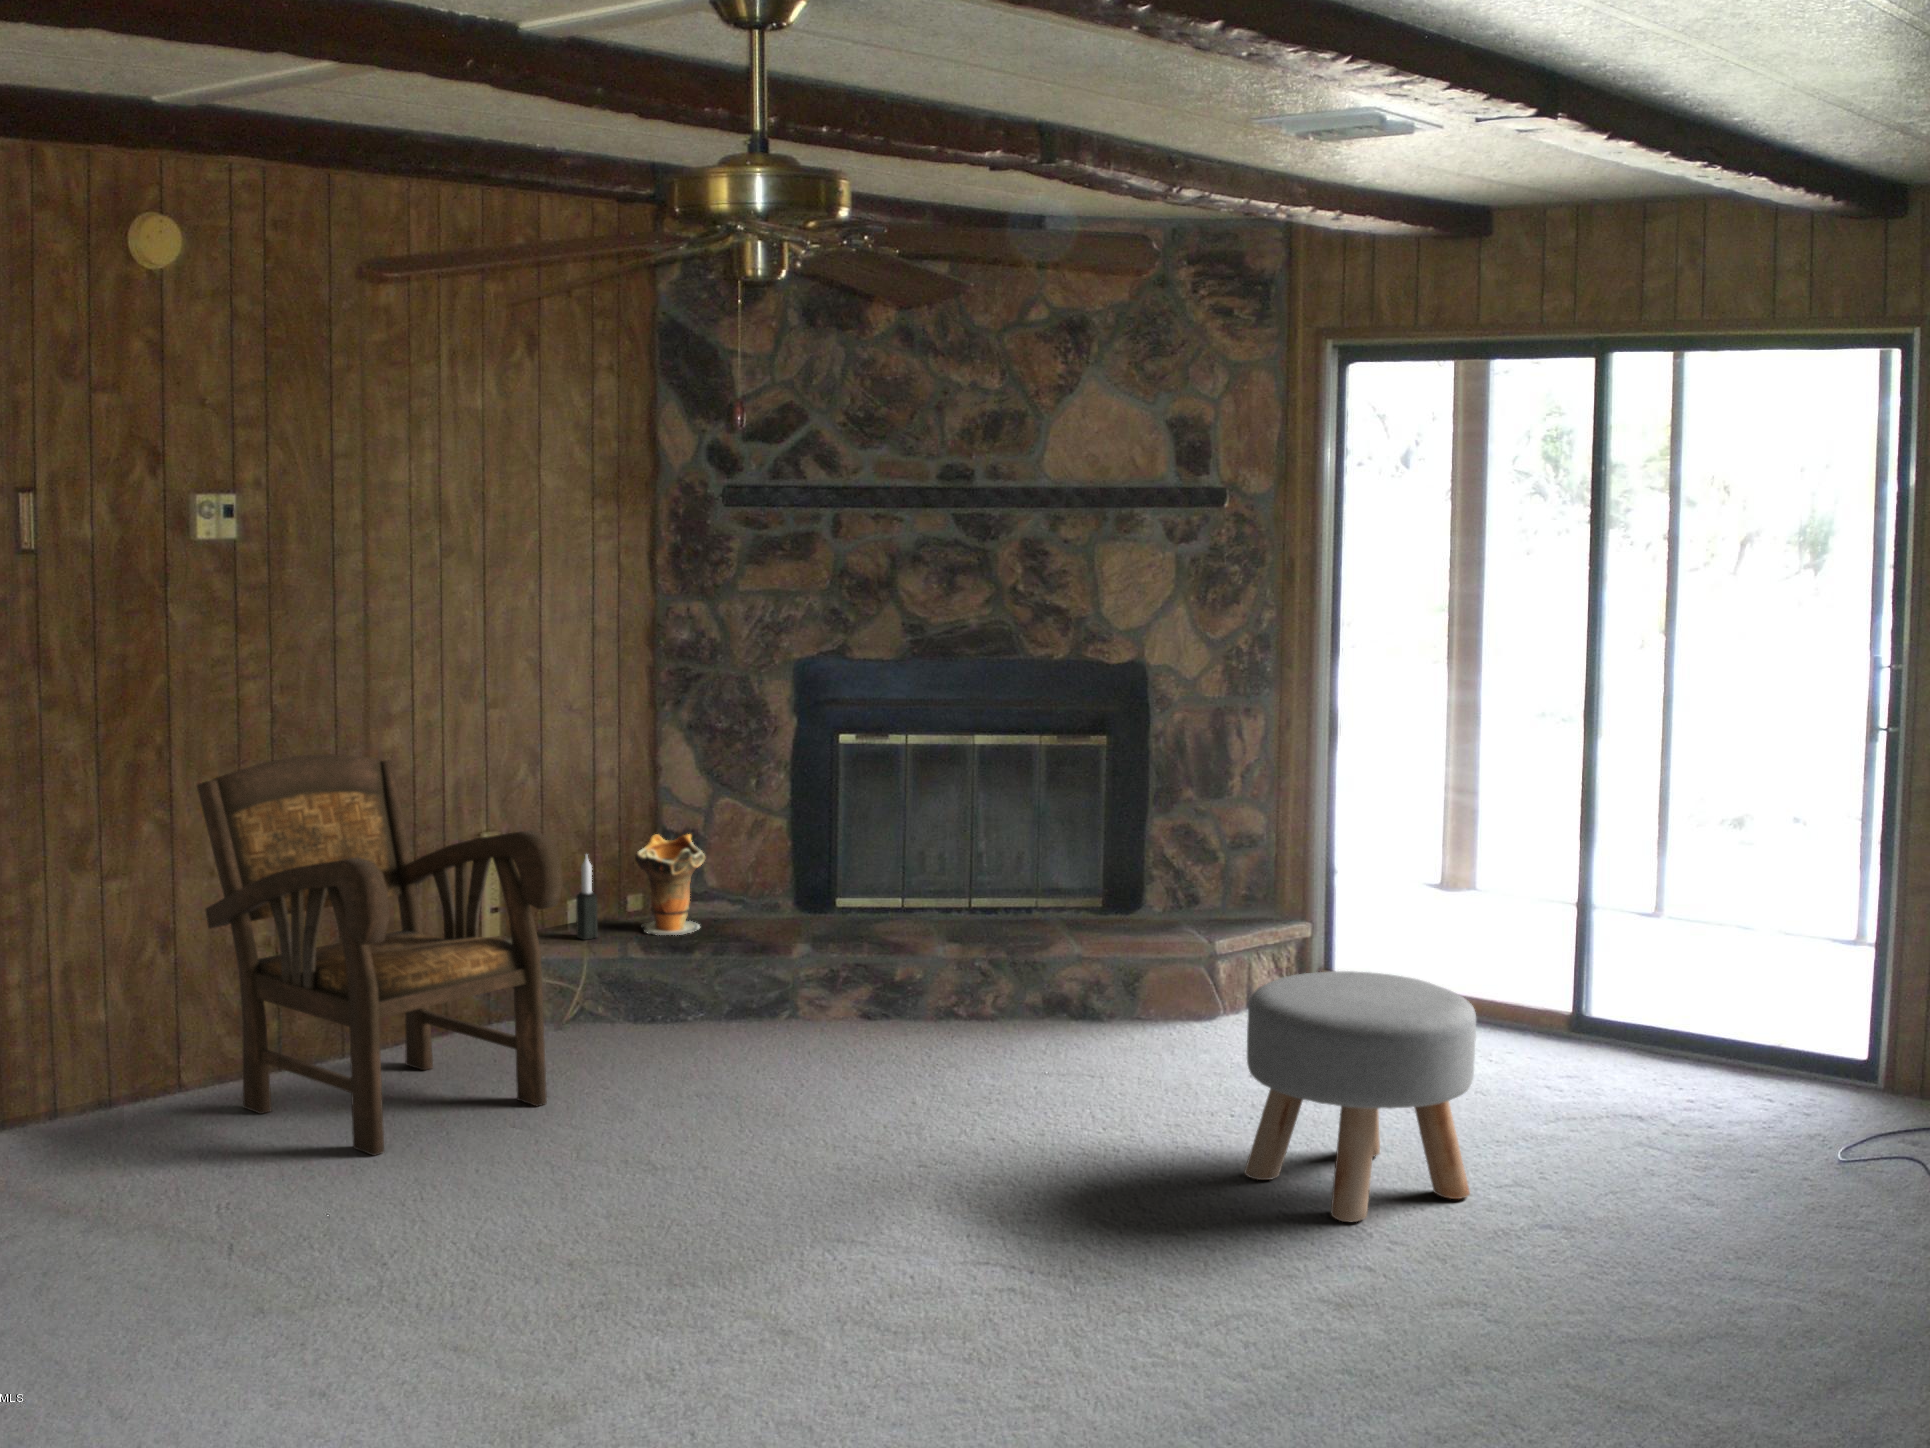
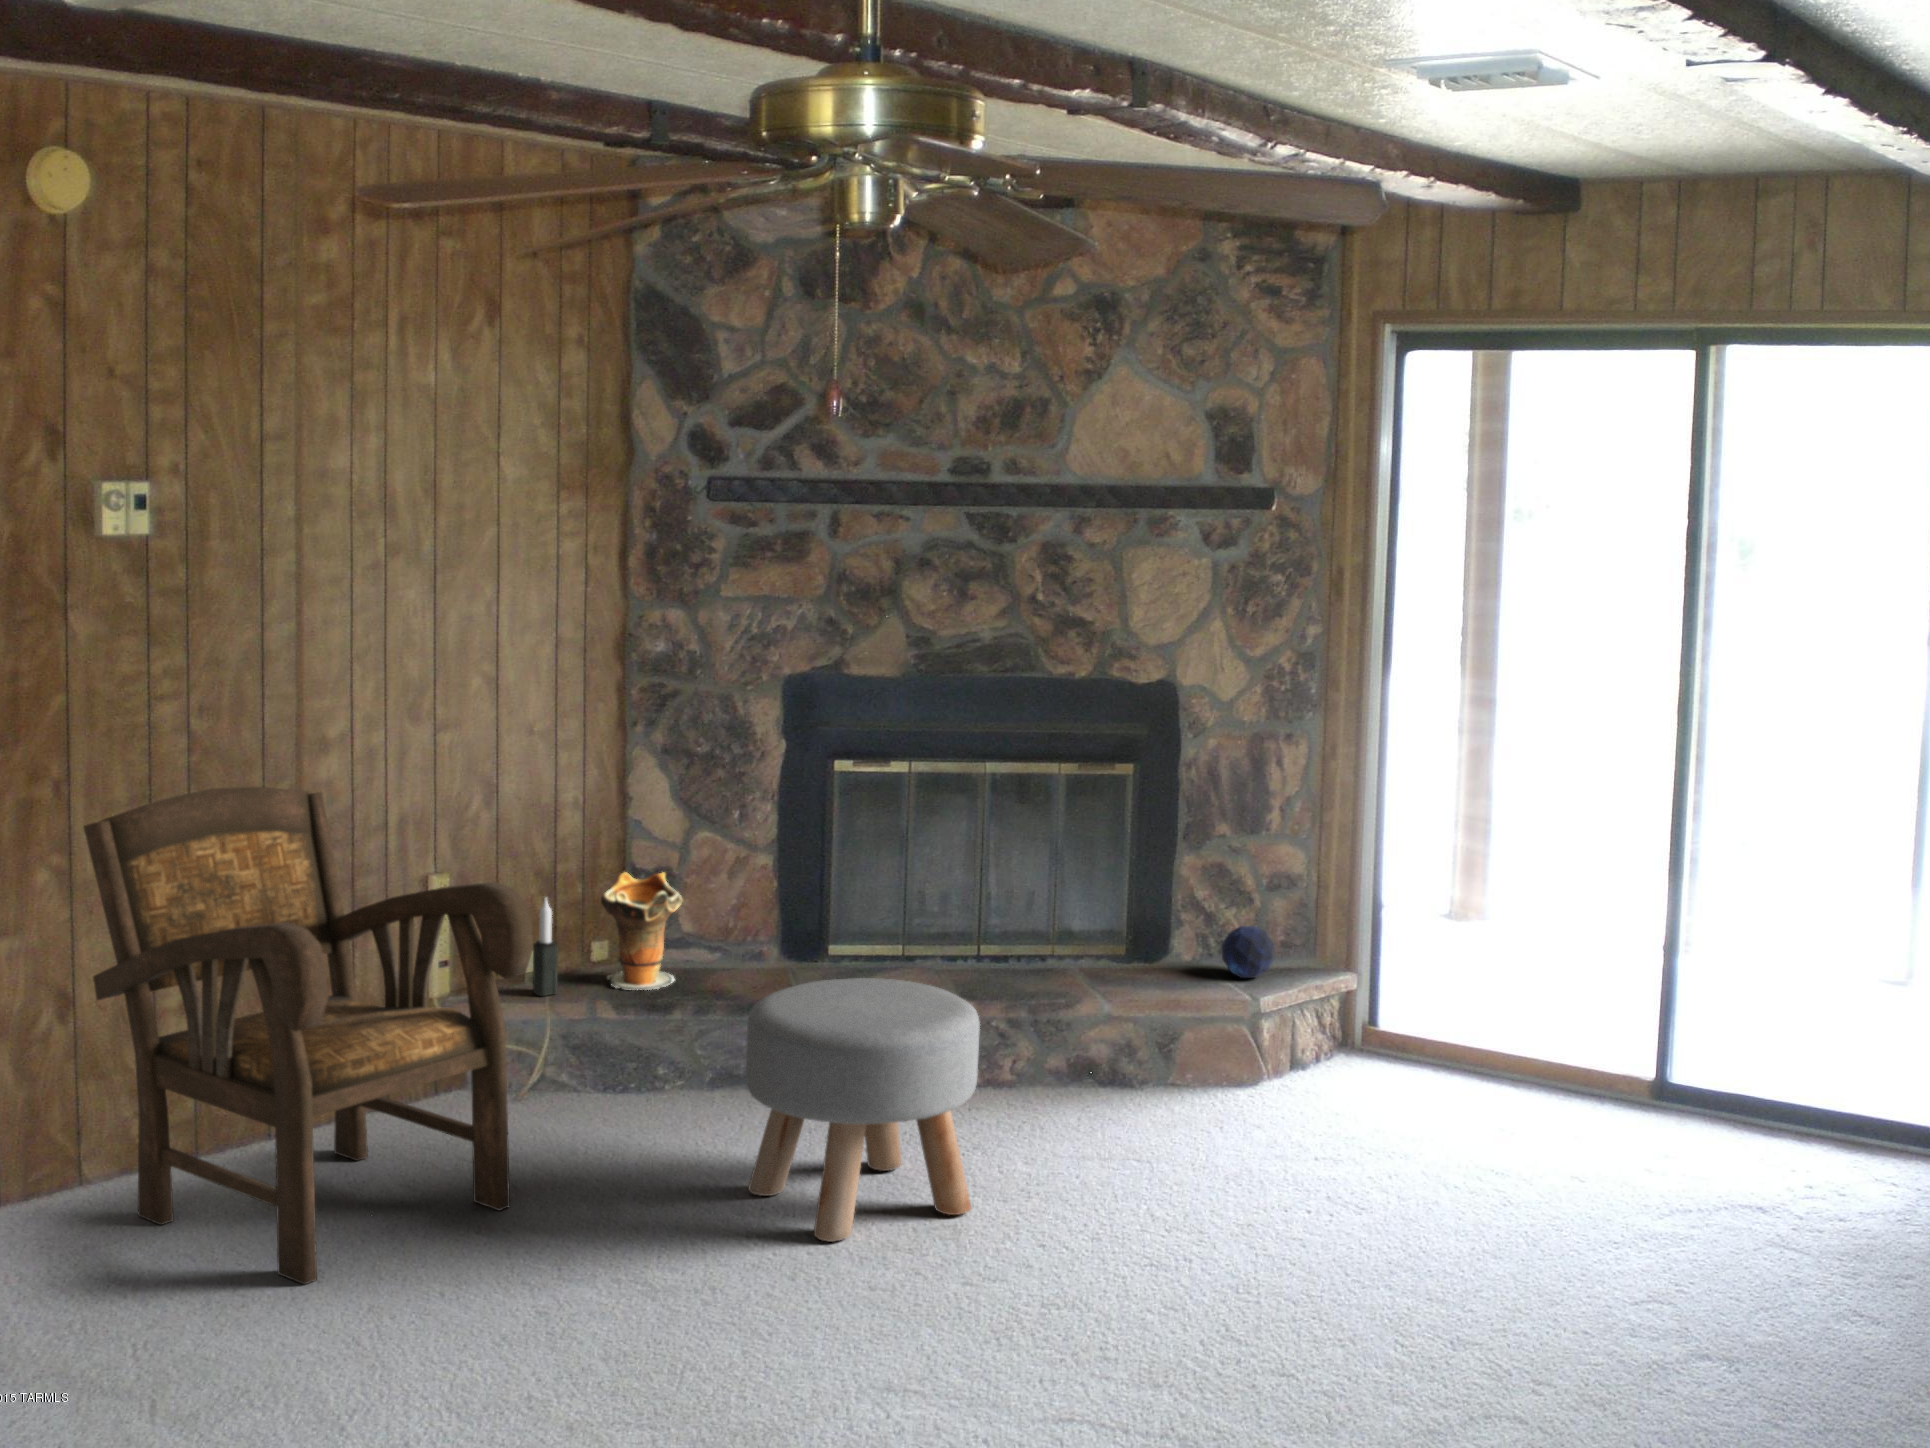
decorative orb: none [1186,880,1234,927] -> present [1222,925,1275,978]
ottoman: present [1244,971,1476,1222] -> present [746,978,980,1242]

